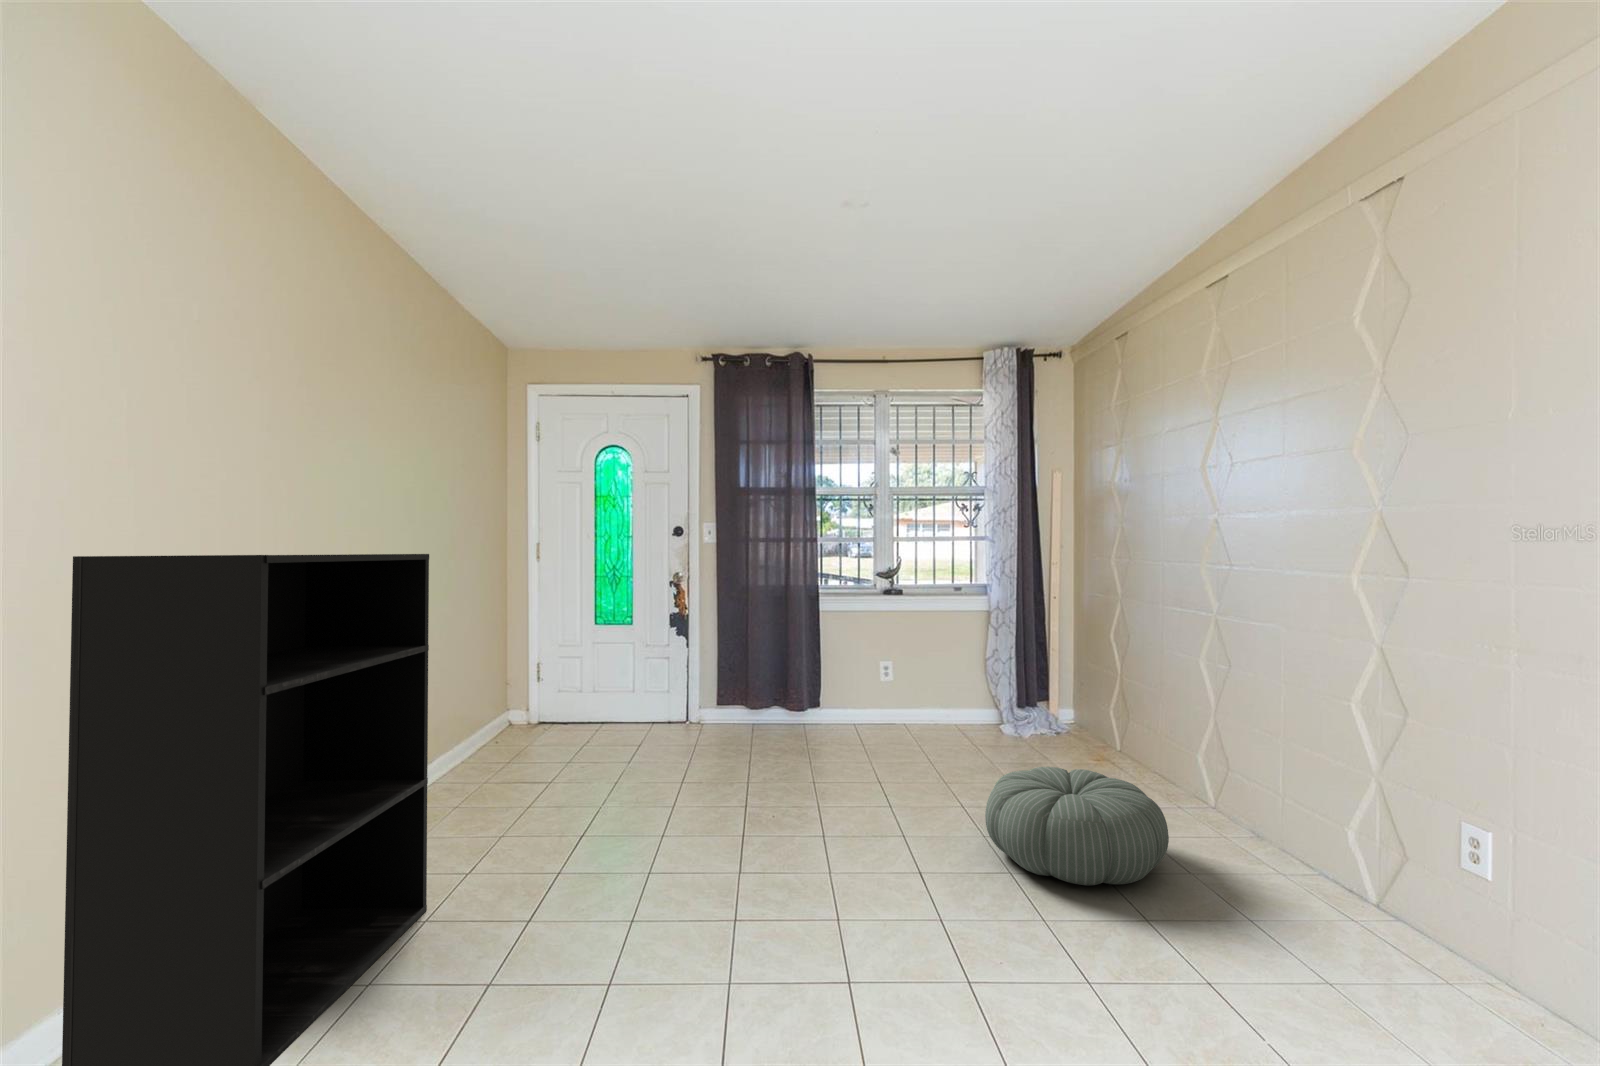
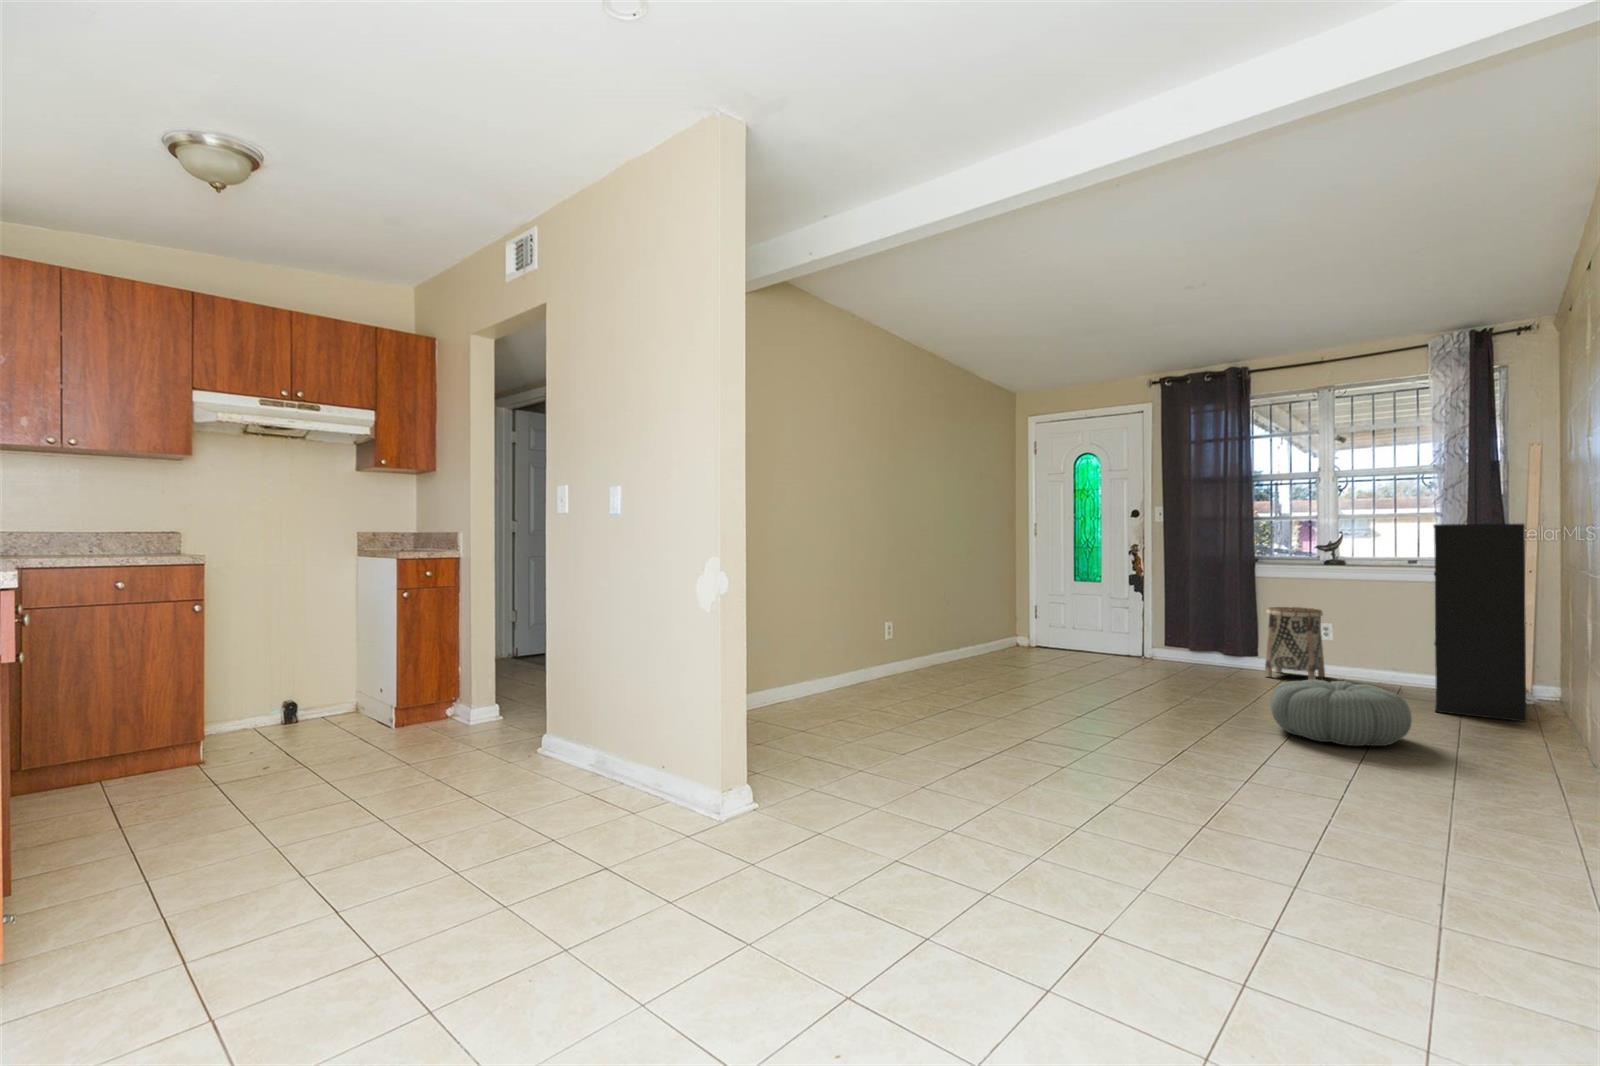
bookshelf: present [62,554,429,1066] -> present [1434,524,1526,722]
basket: none [838,643,895,733] -> present [1265,607,1325,680]

